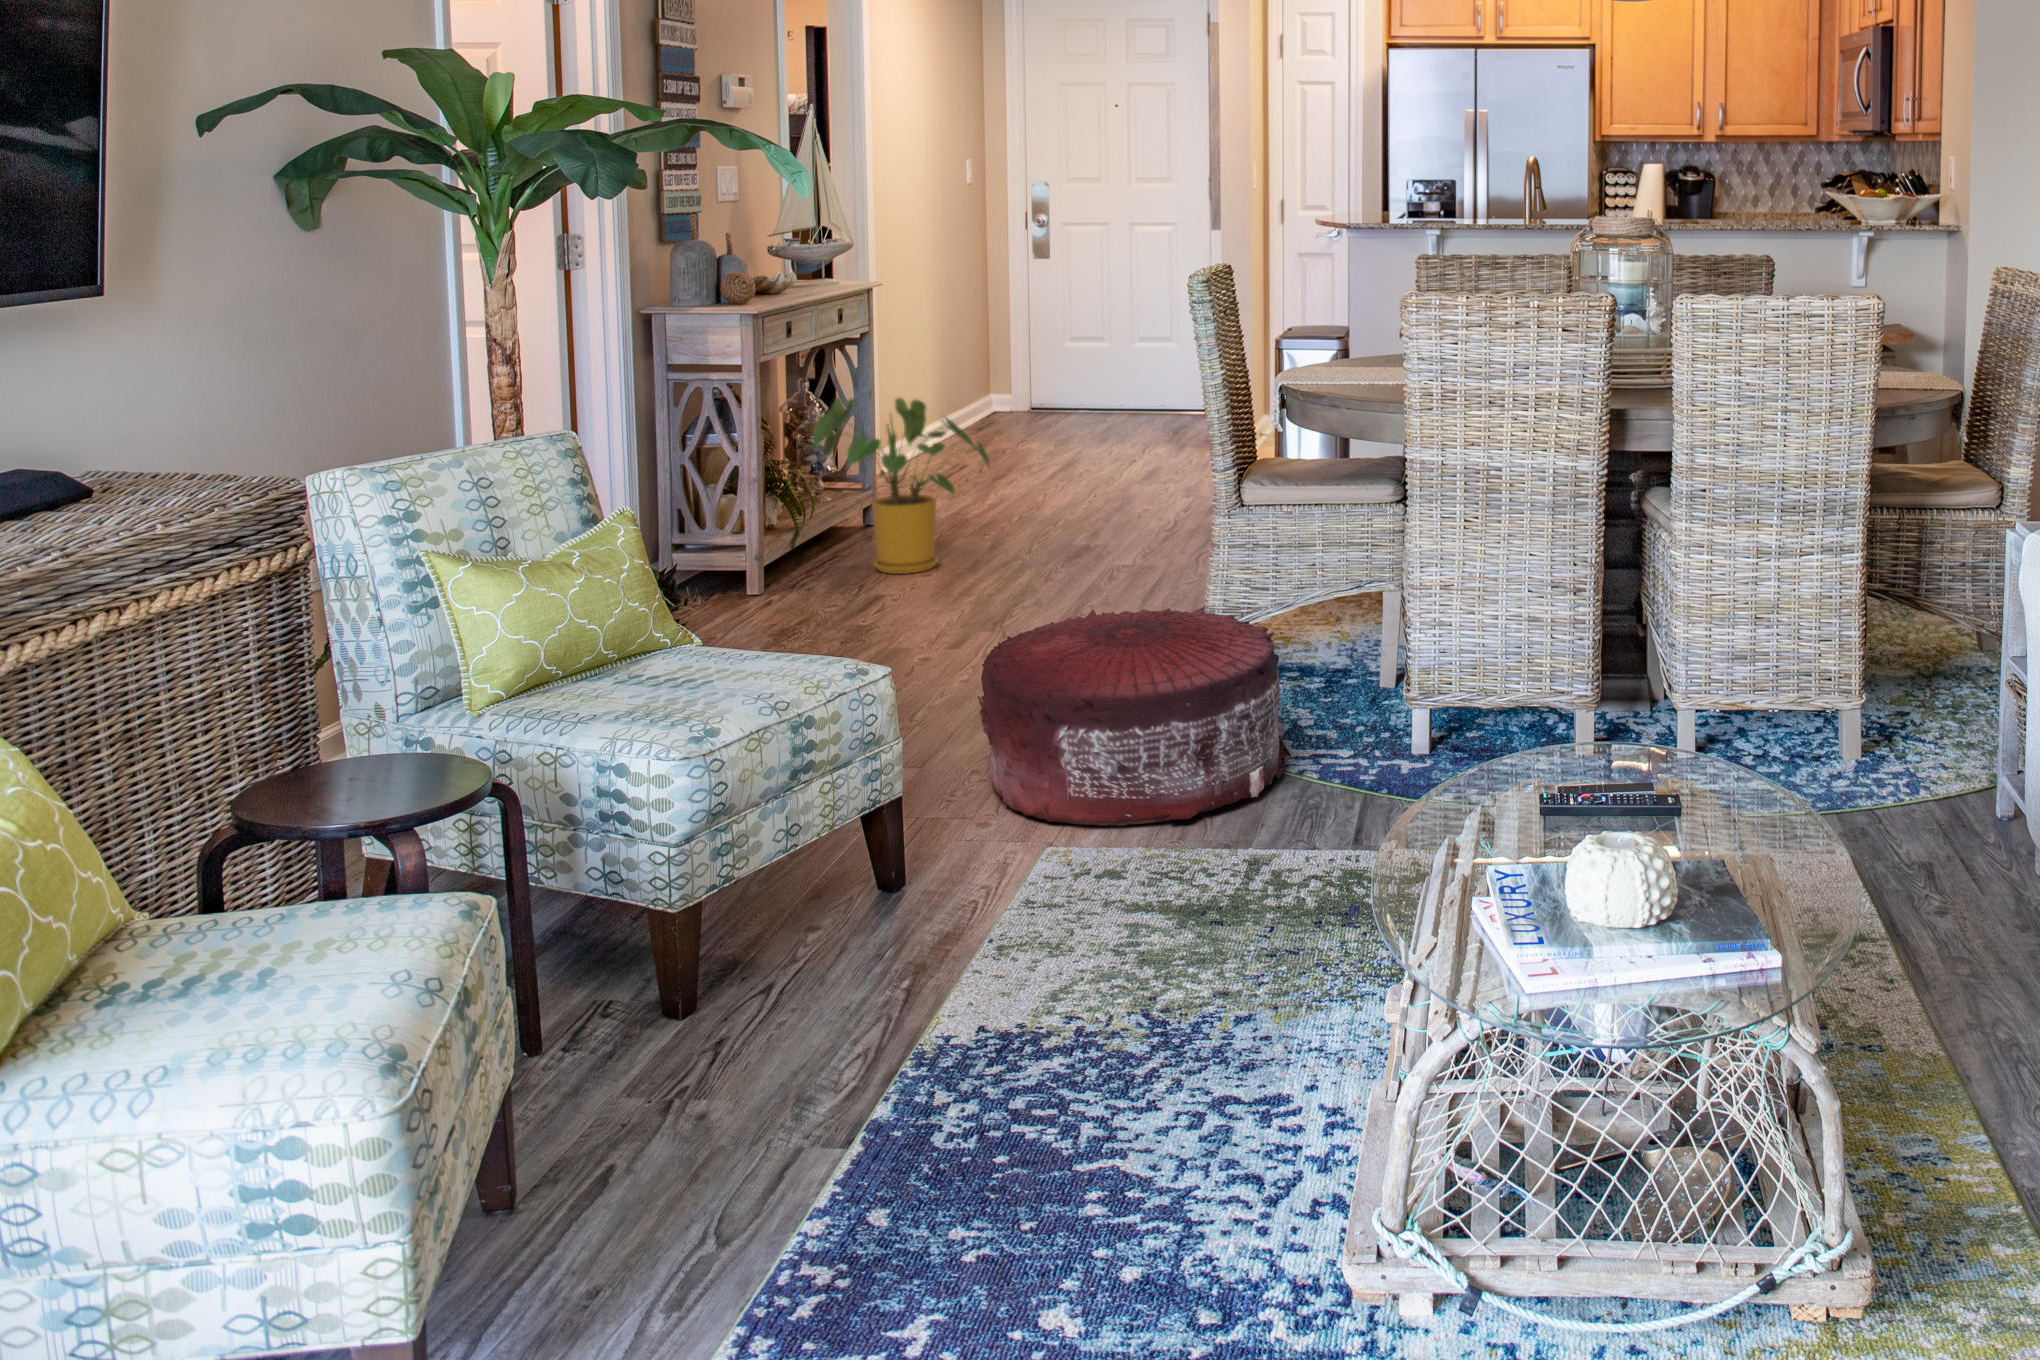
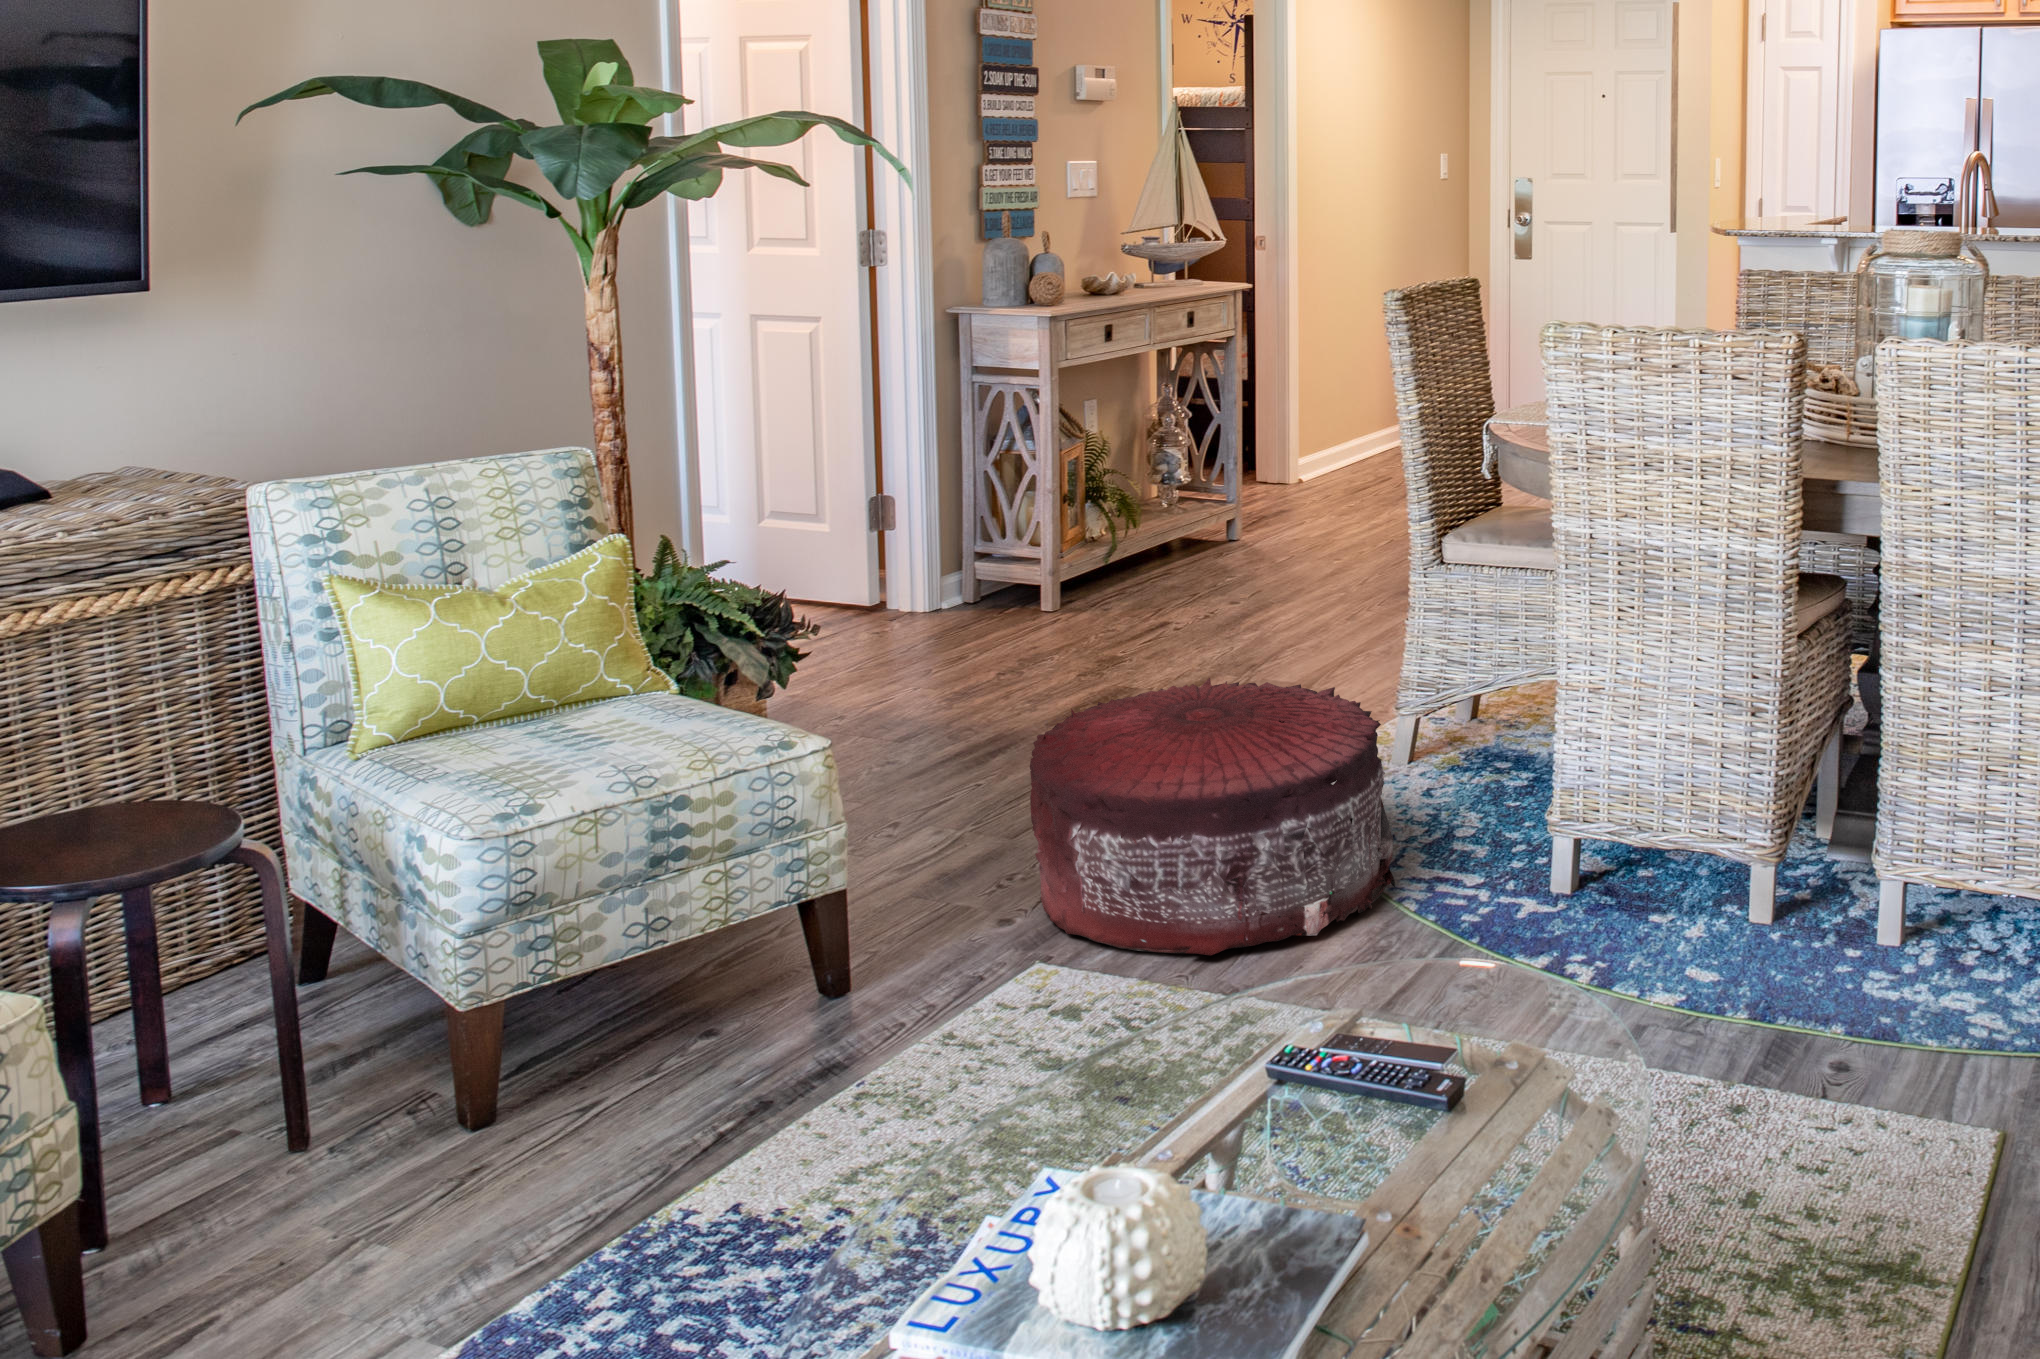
house plant: present [813,398,989,574] -> none [1128,408,1307,601]

